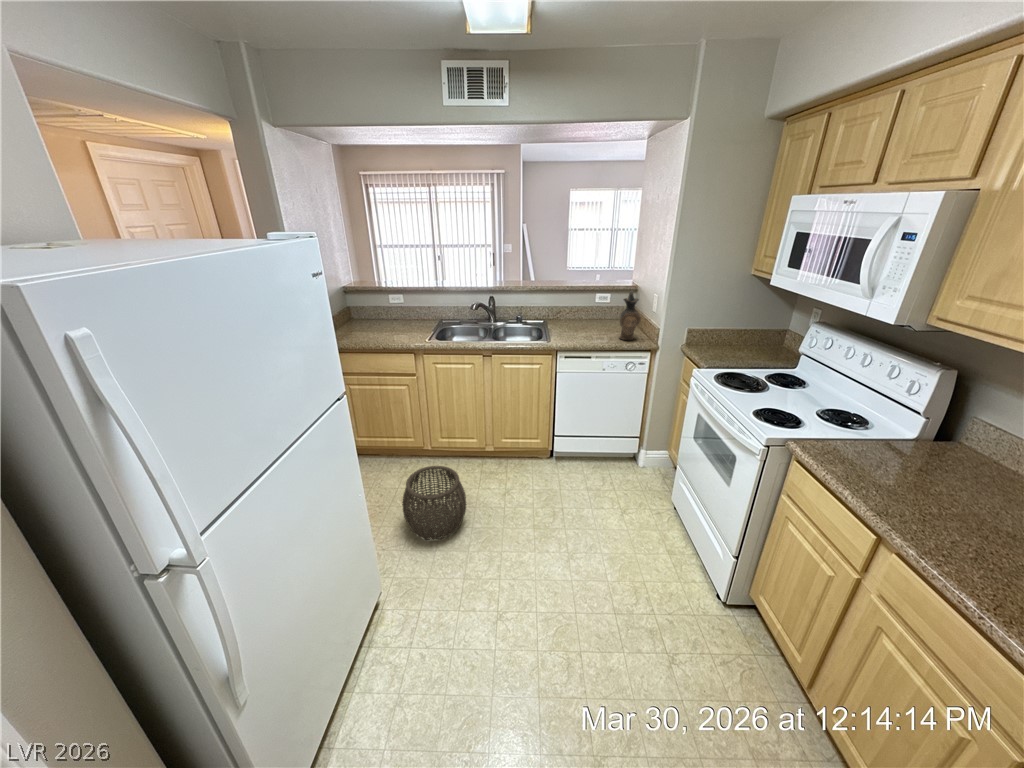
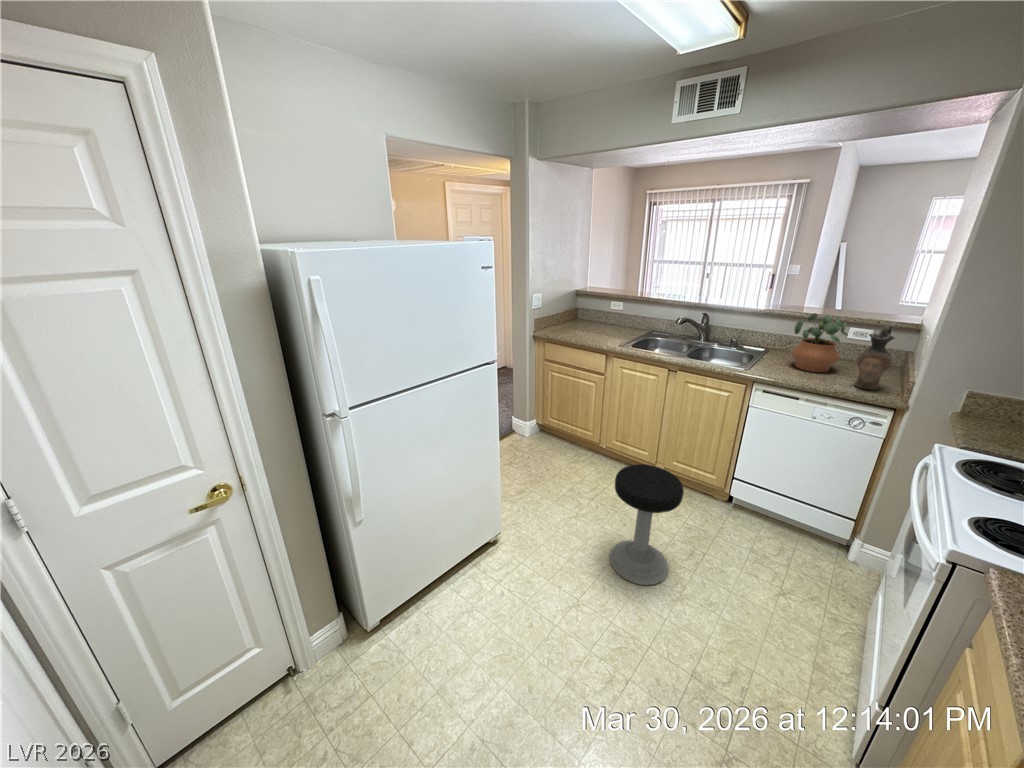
potted plant: none [569,286,602,334] -> present [791,313,848,372]
stool: none [493,450,556,565] -> present [610,464,684,585]
woven basket: present [402,466,466,540] -> none [547,456,605,524]

